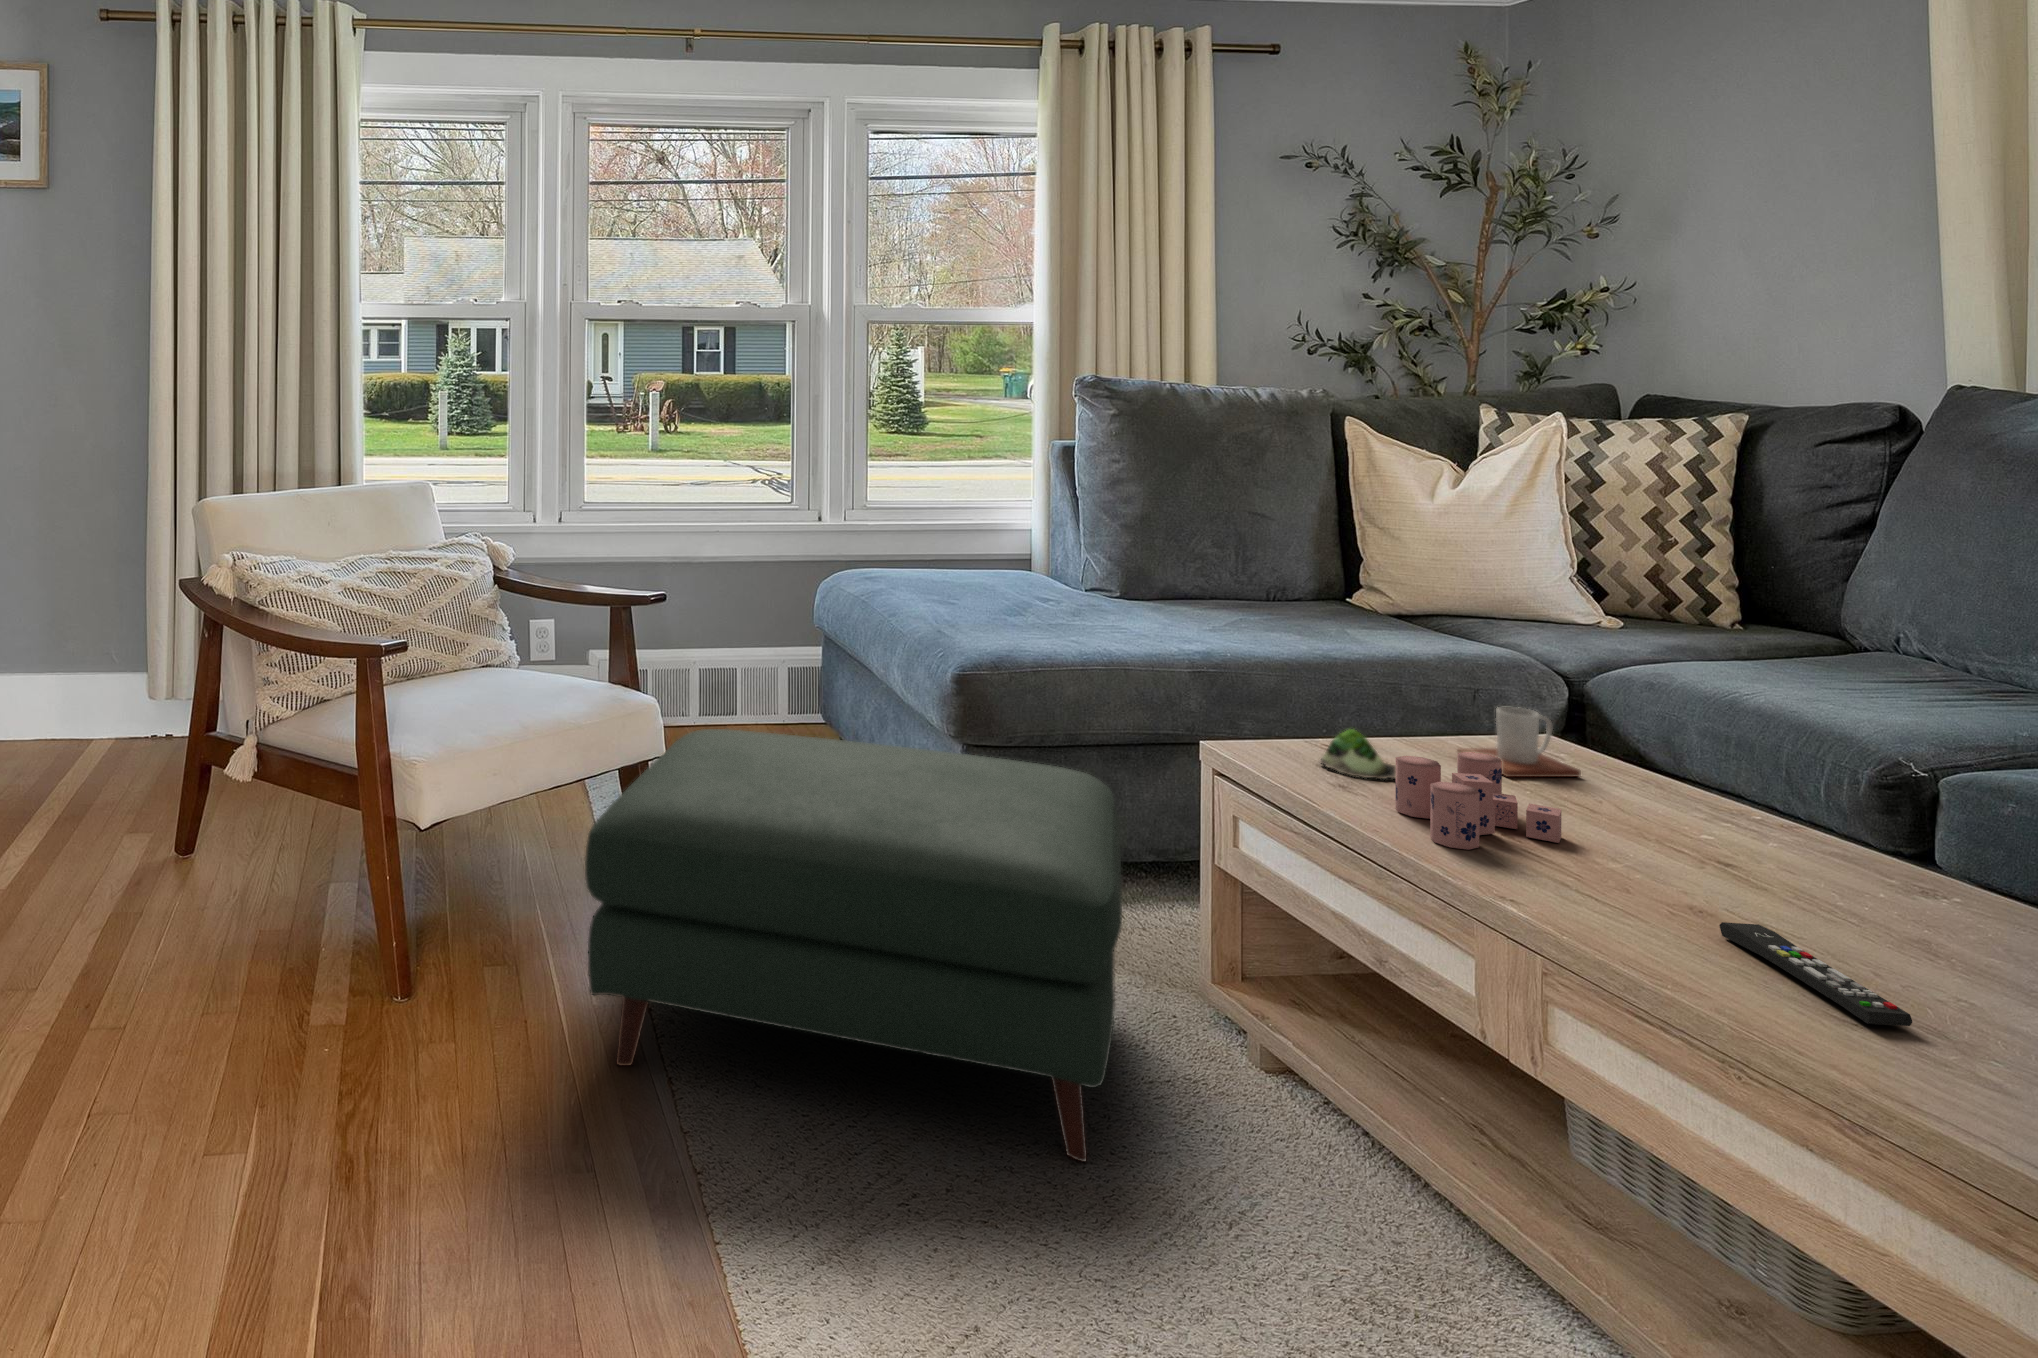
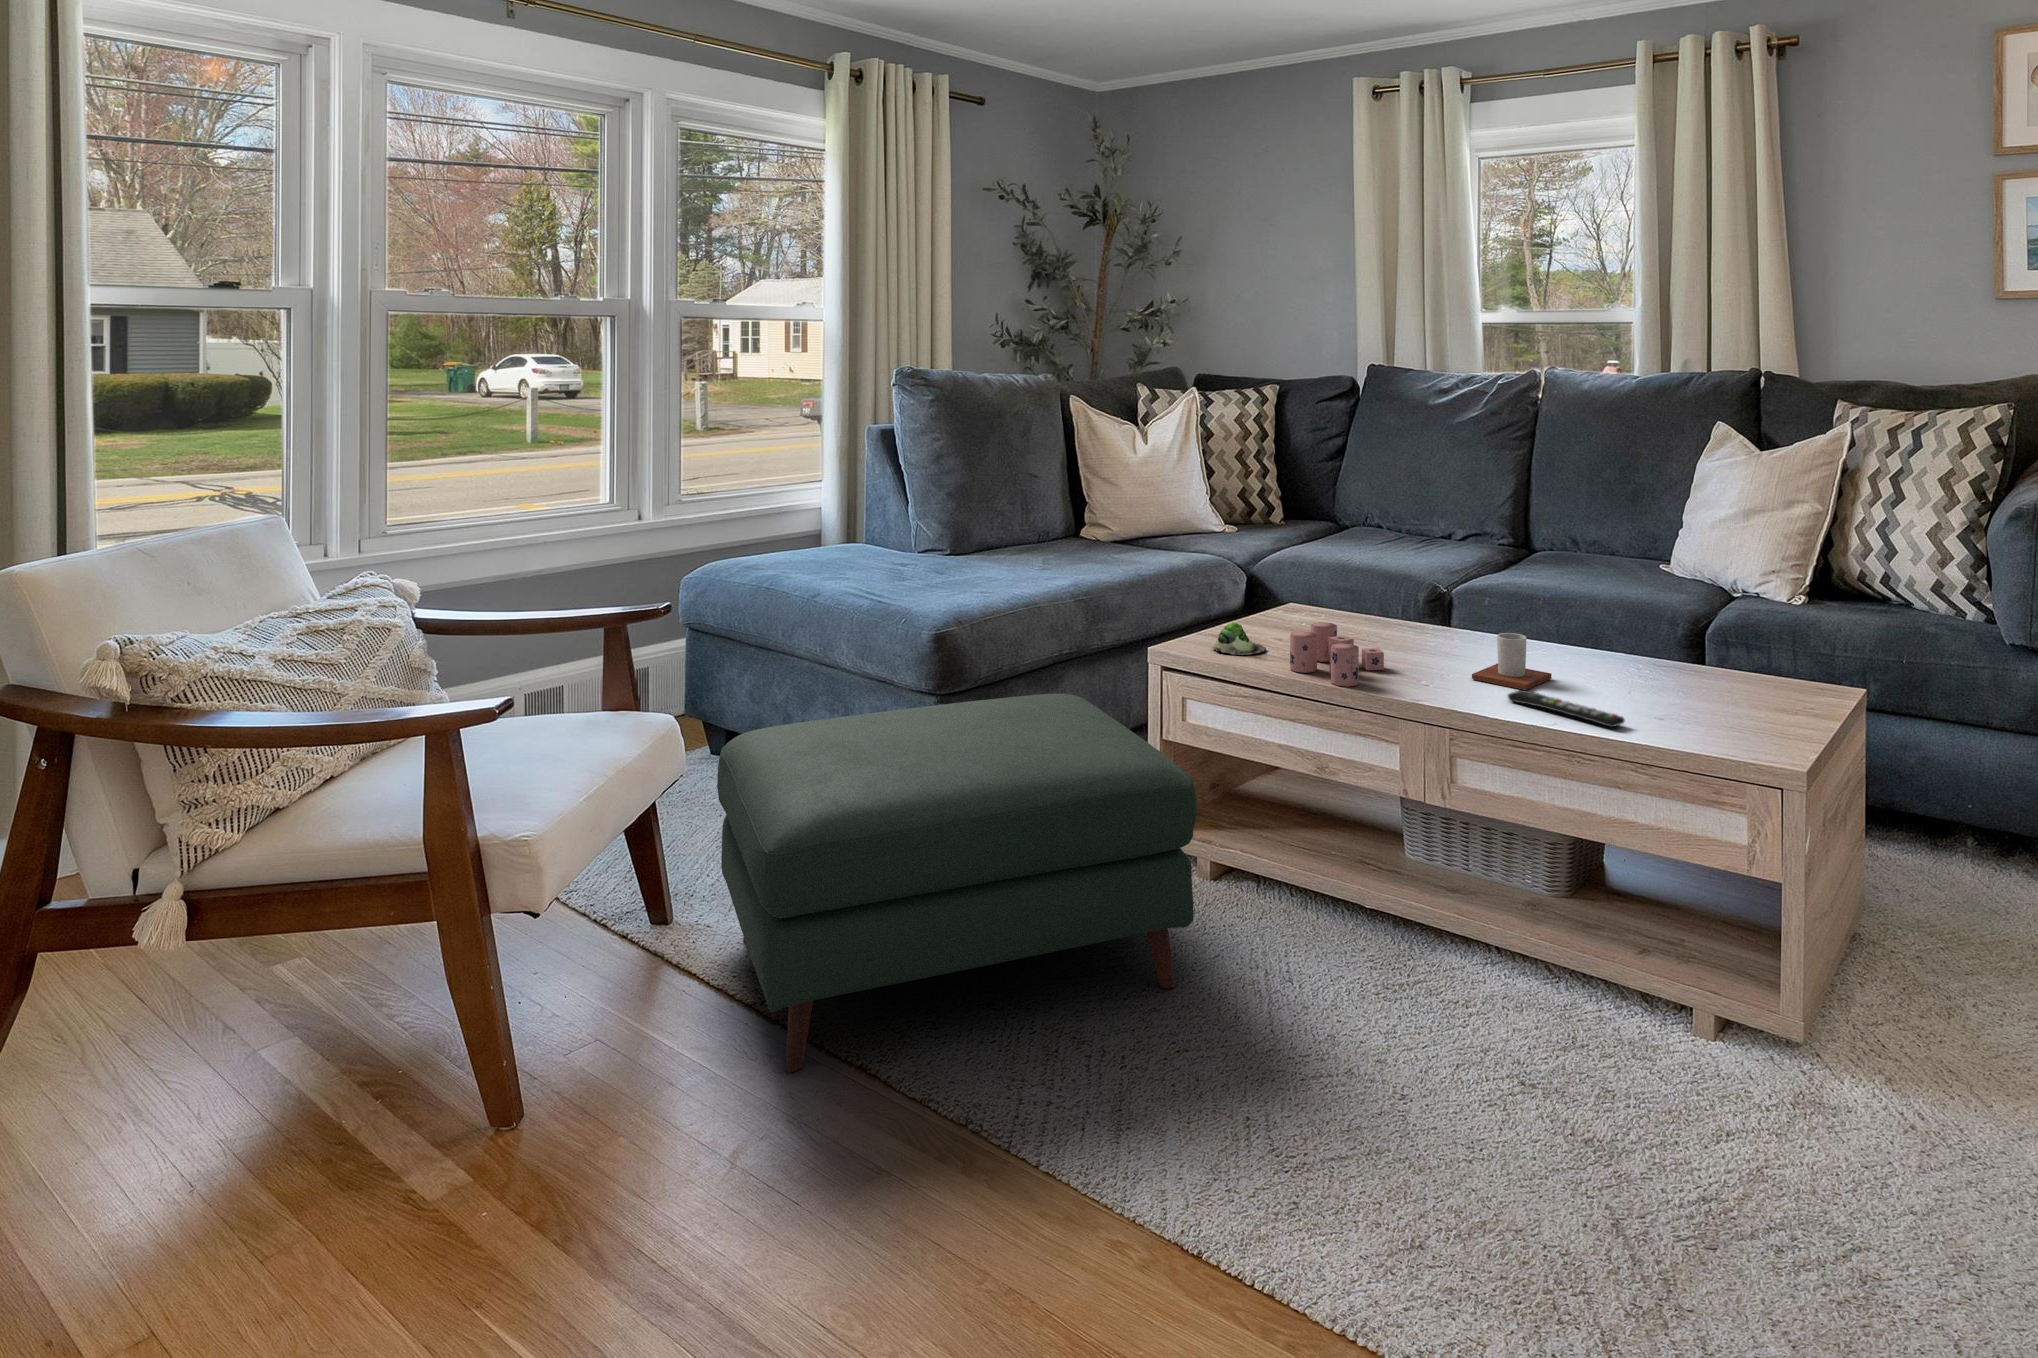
mug: present [1458,707,1581,777] -> present [1472,633,1552,690]

